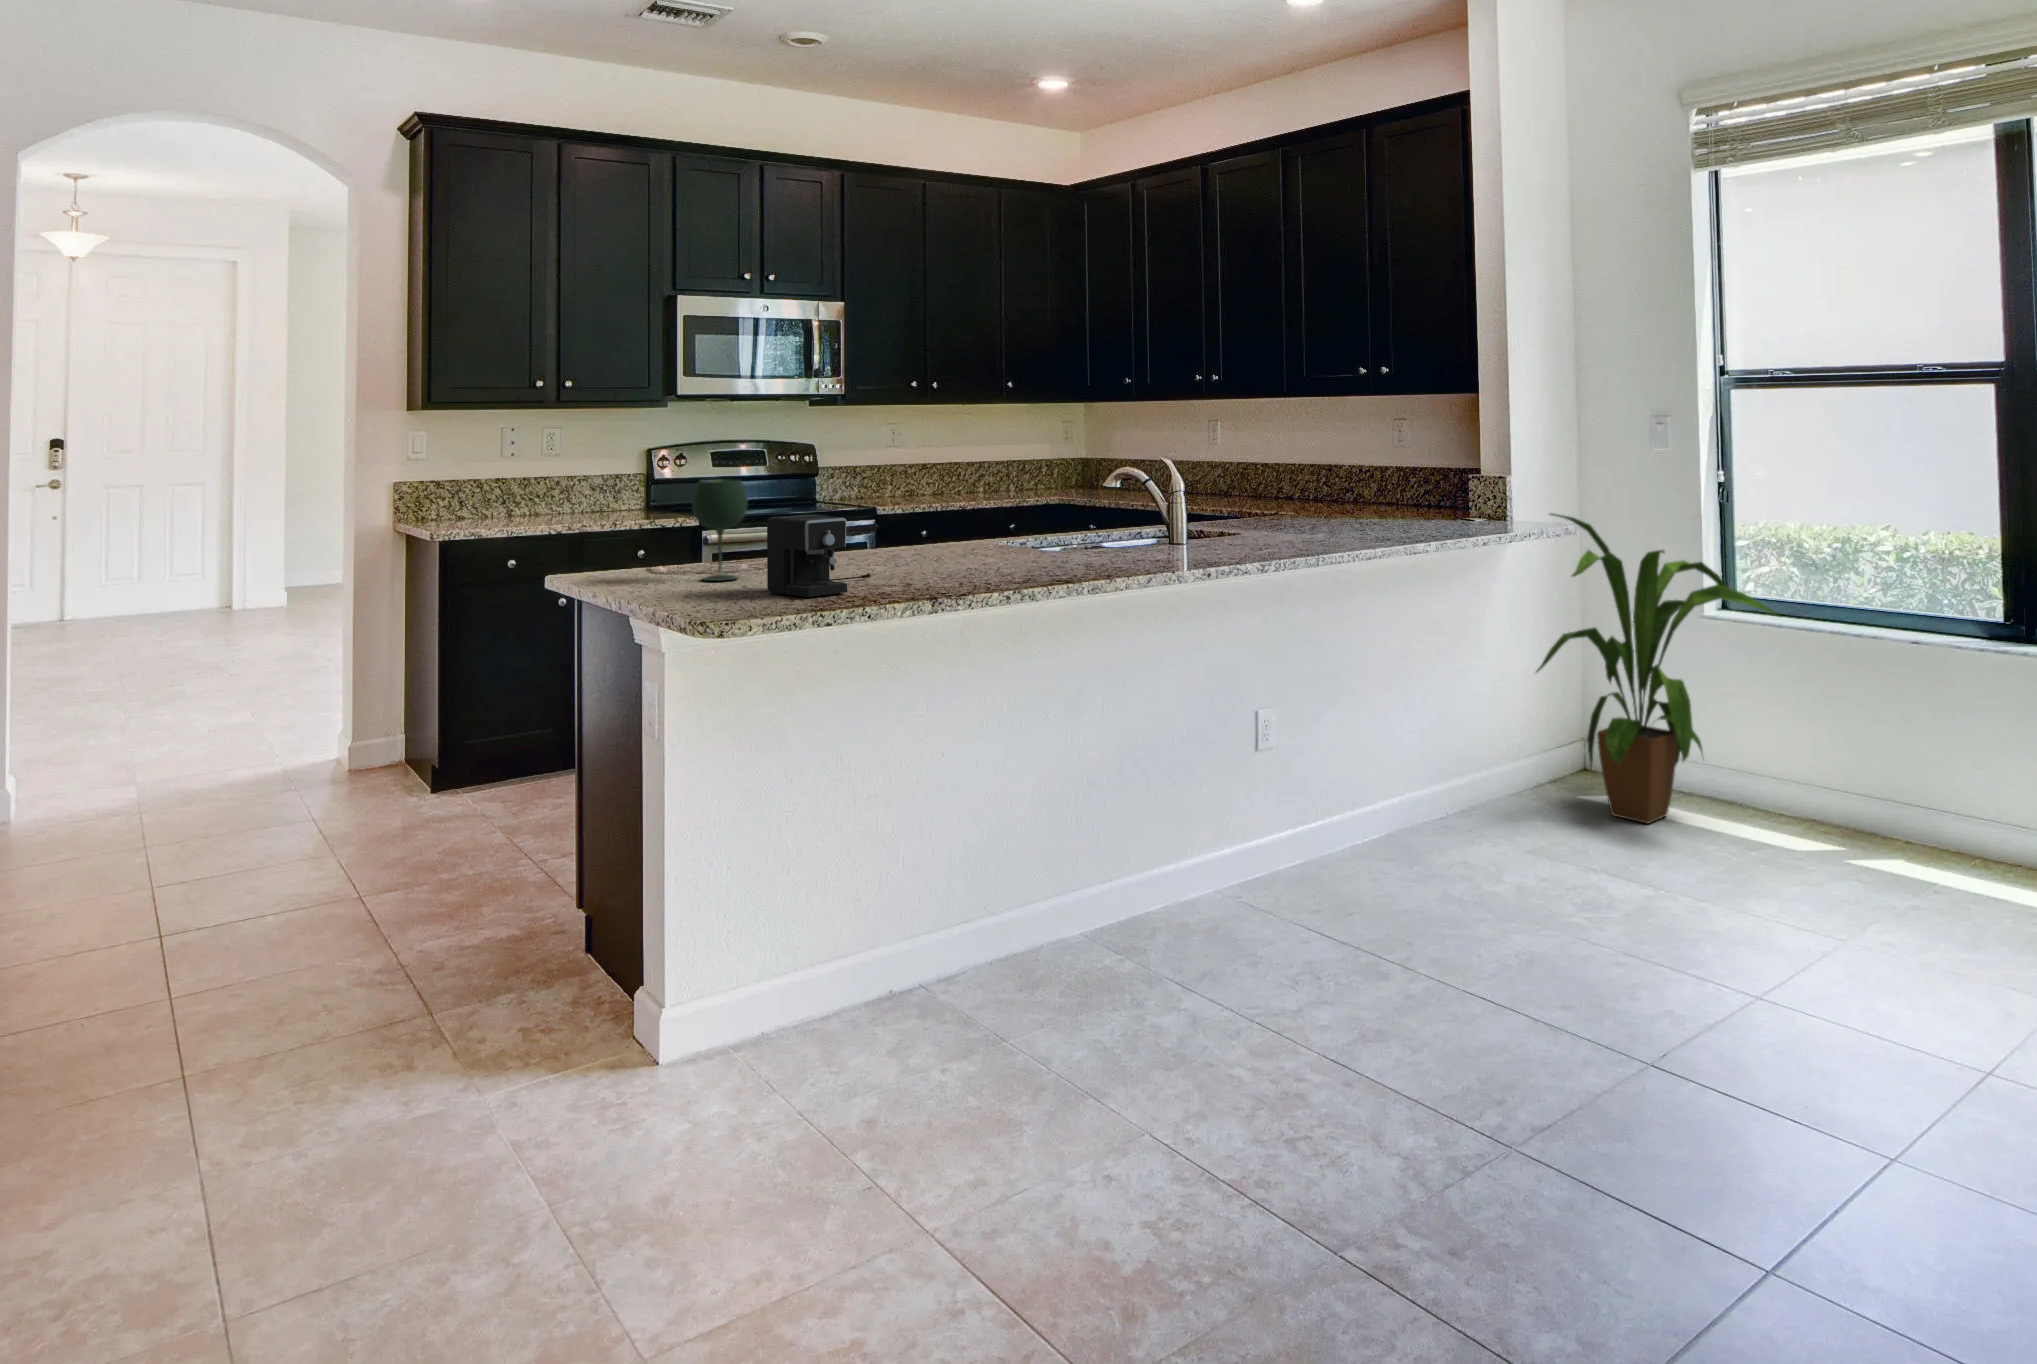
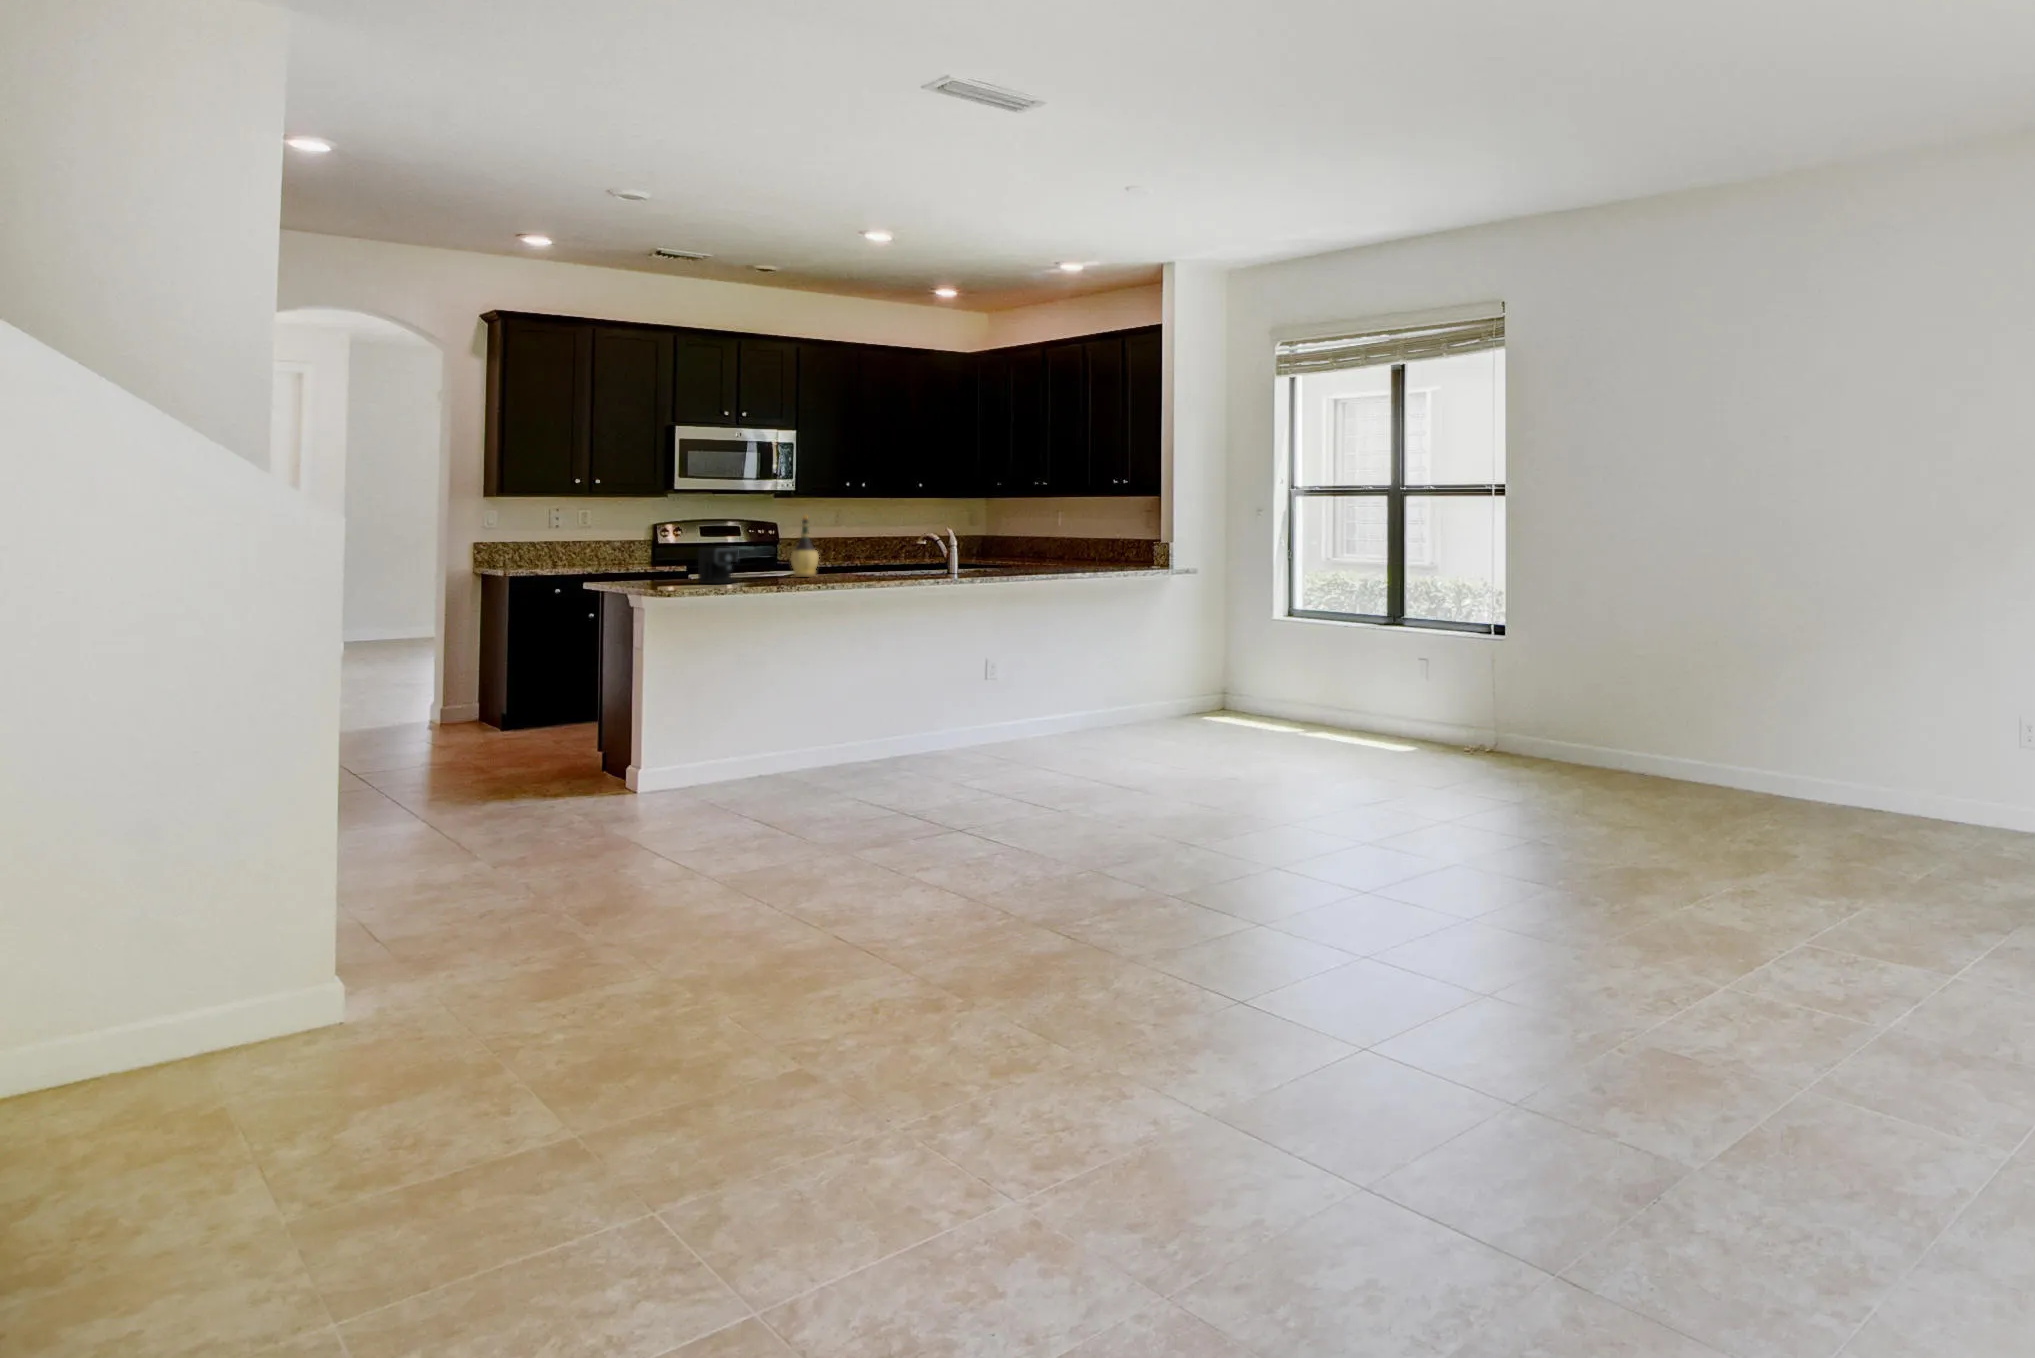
wine bottle: none [916,440,966,563] -> present [791,516,819,577]
wine glass: present [692,479,747,581] -> none [662,532,693,581]
house plant: present [1536,513,1776,824] -> none [1165,561,1287,723]

